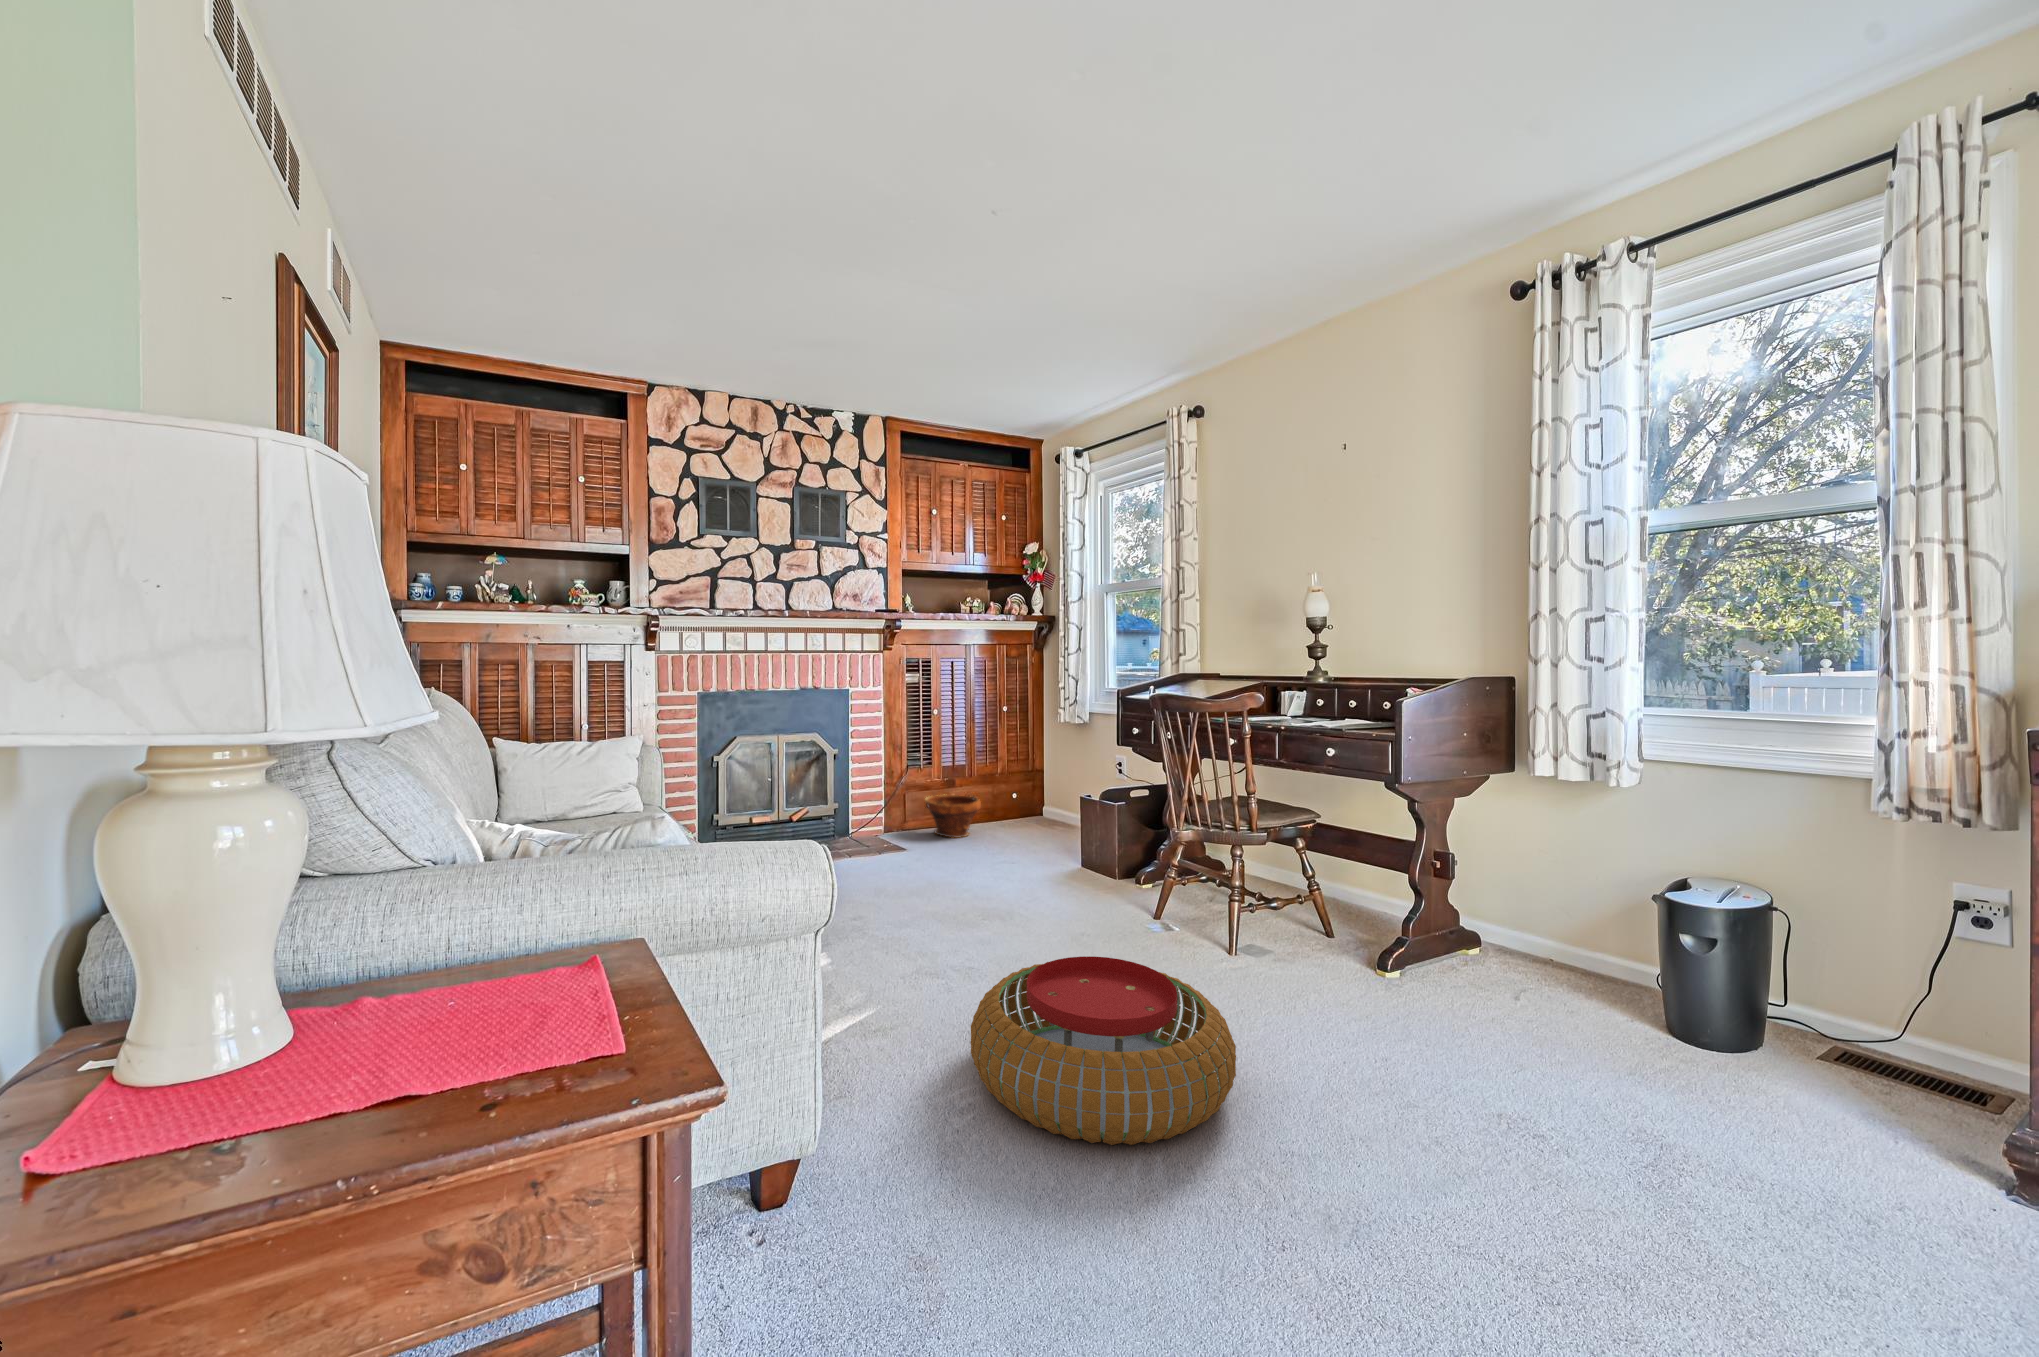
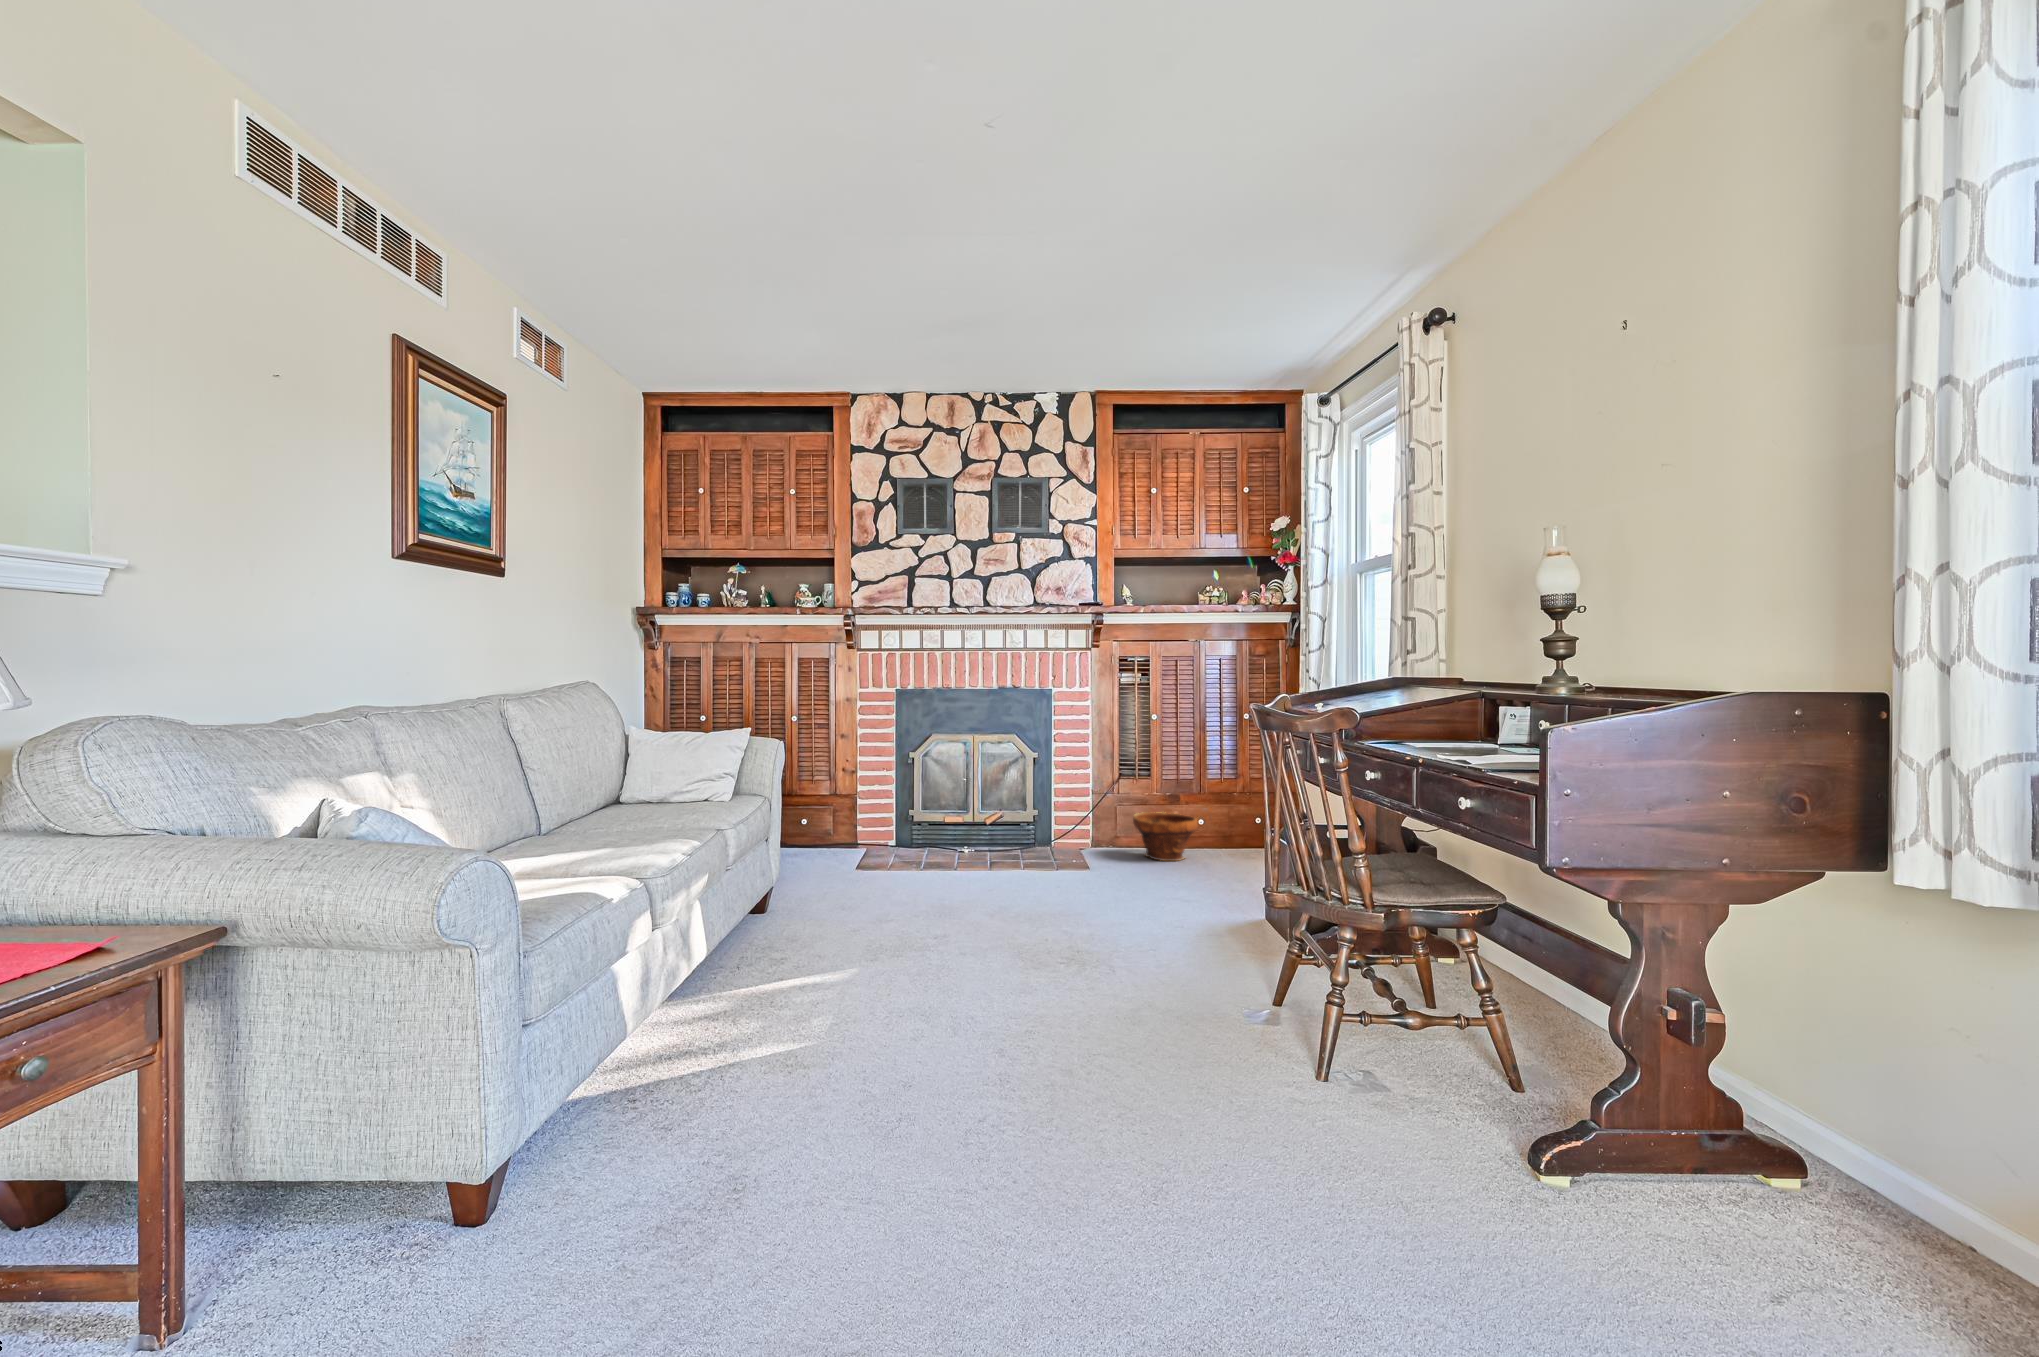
pouf: present [970,956,1236,1145] -> none [870,953,1150,1134]

